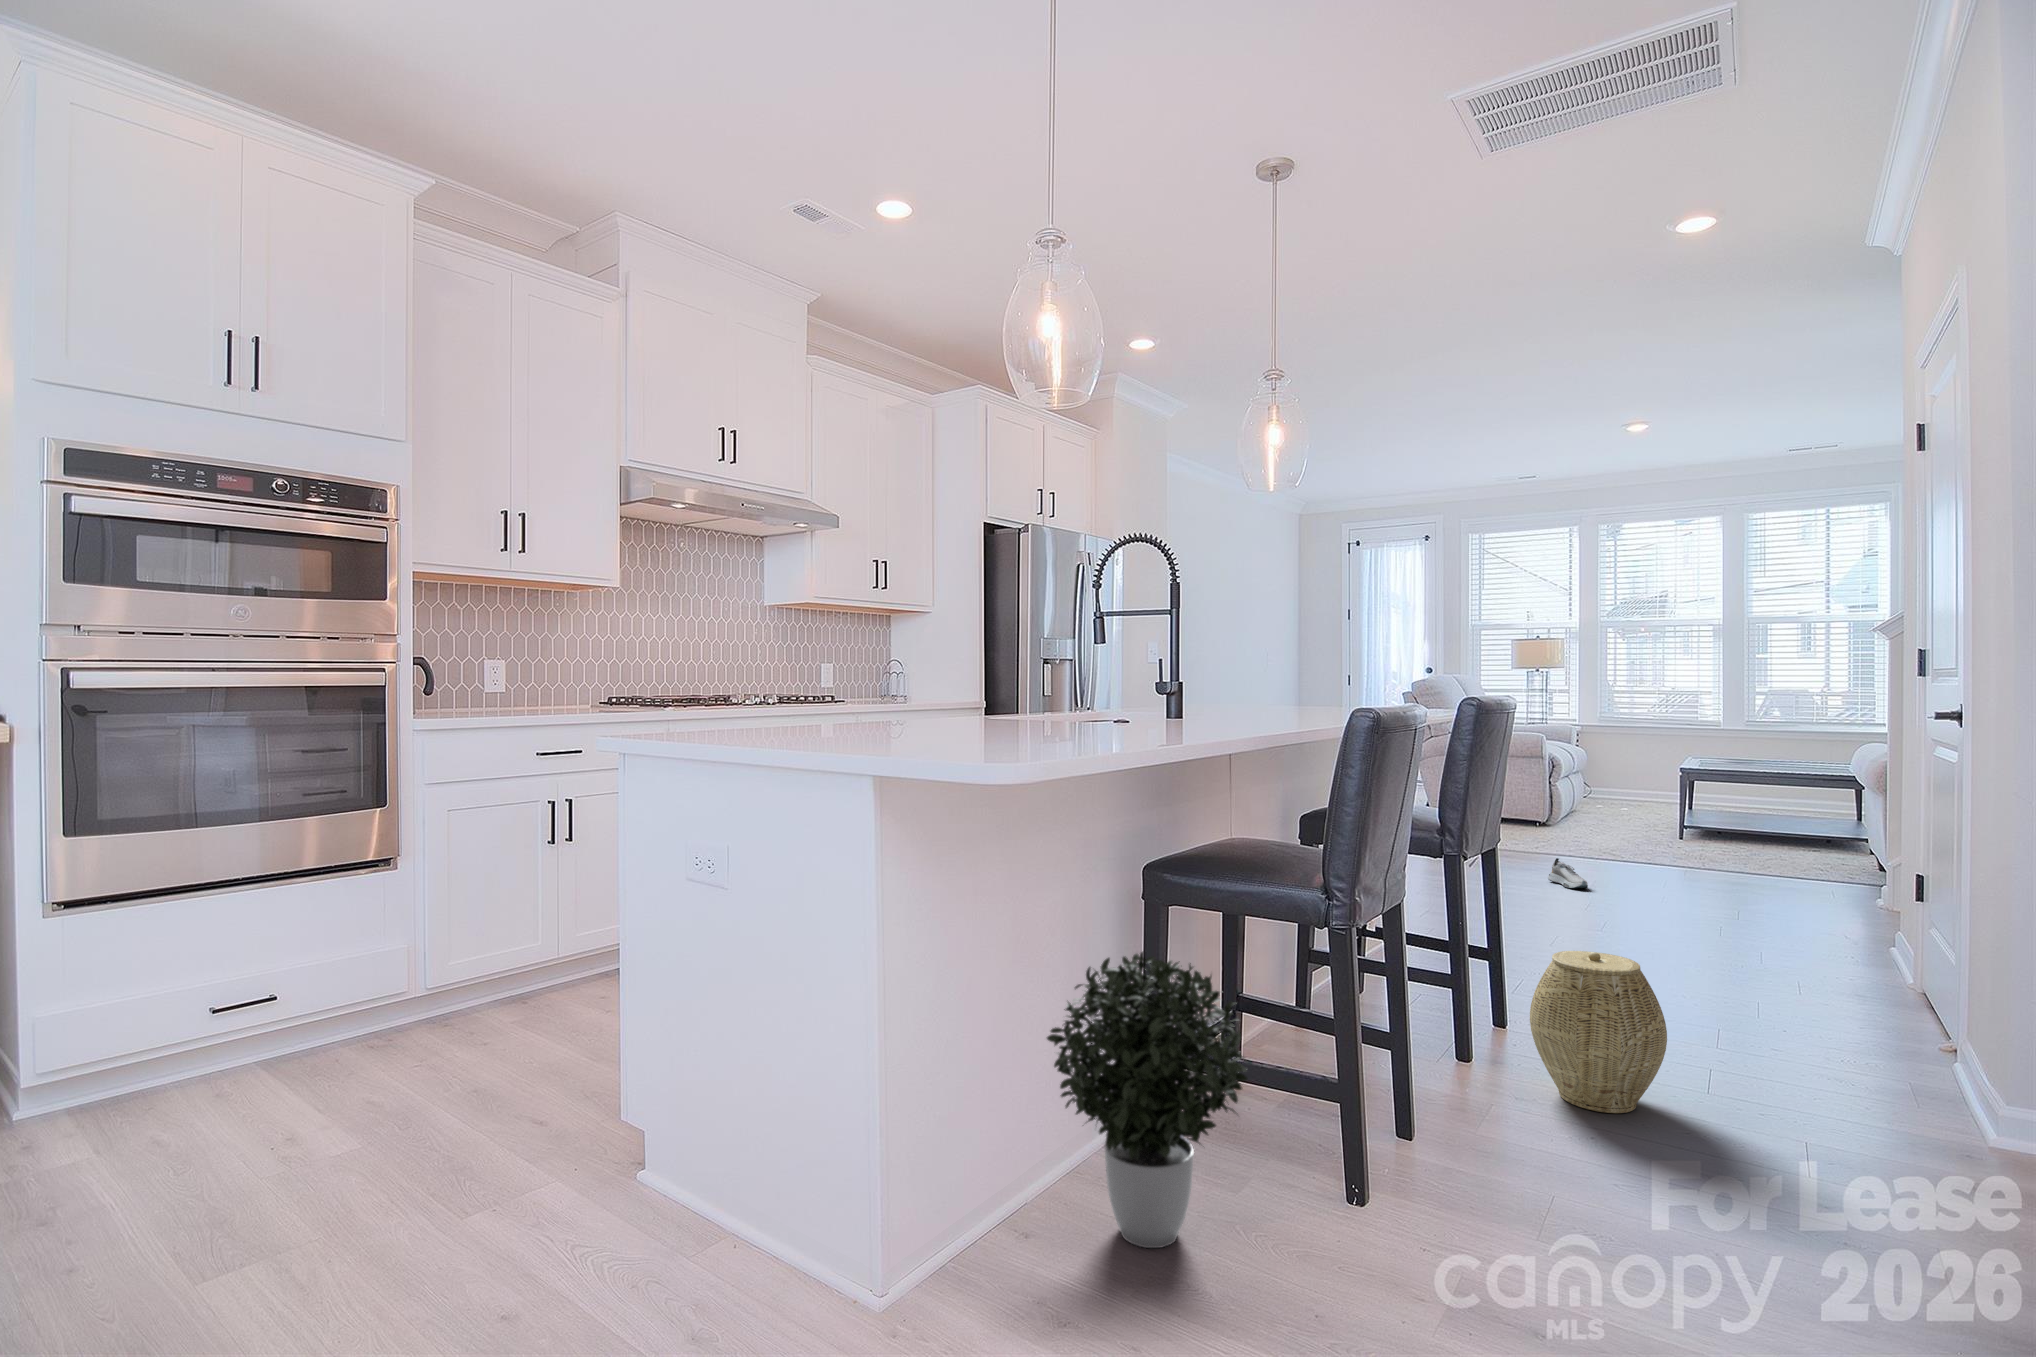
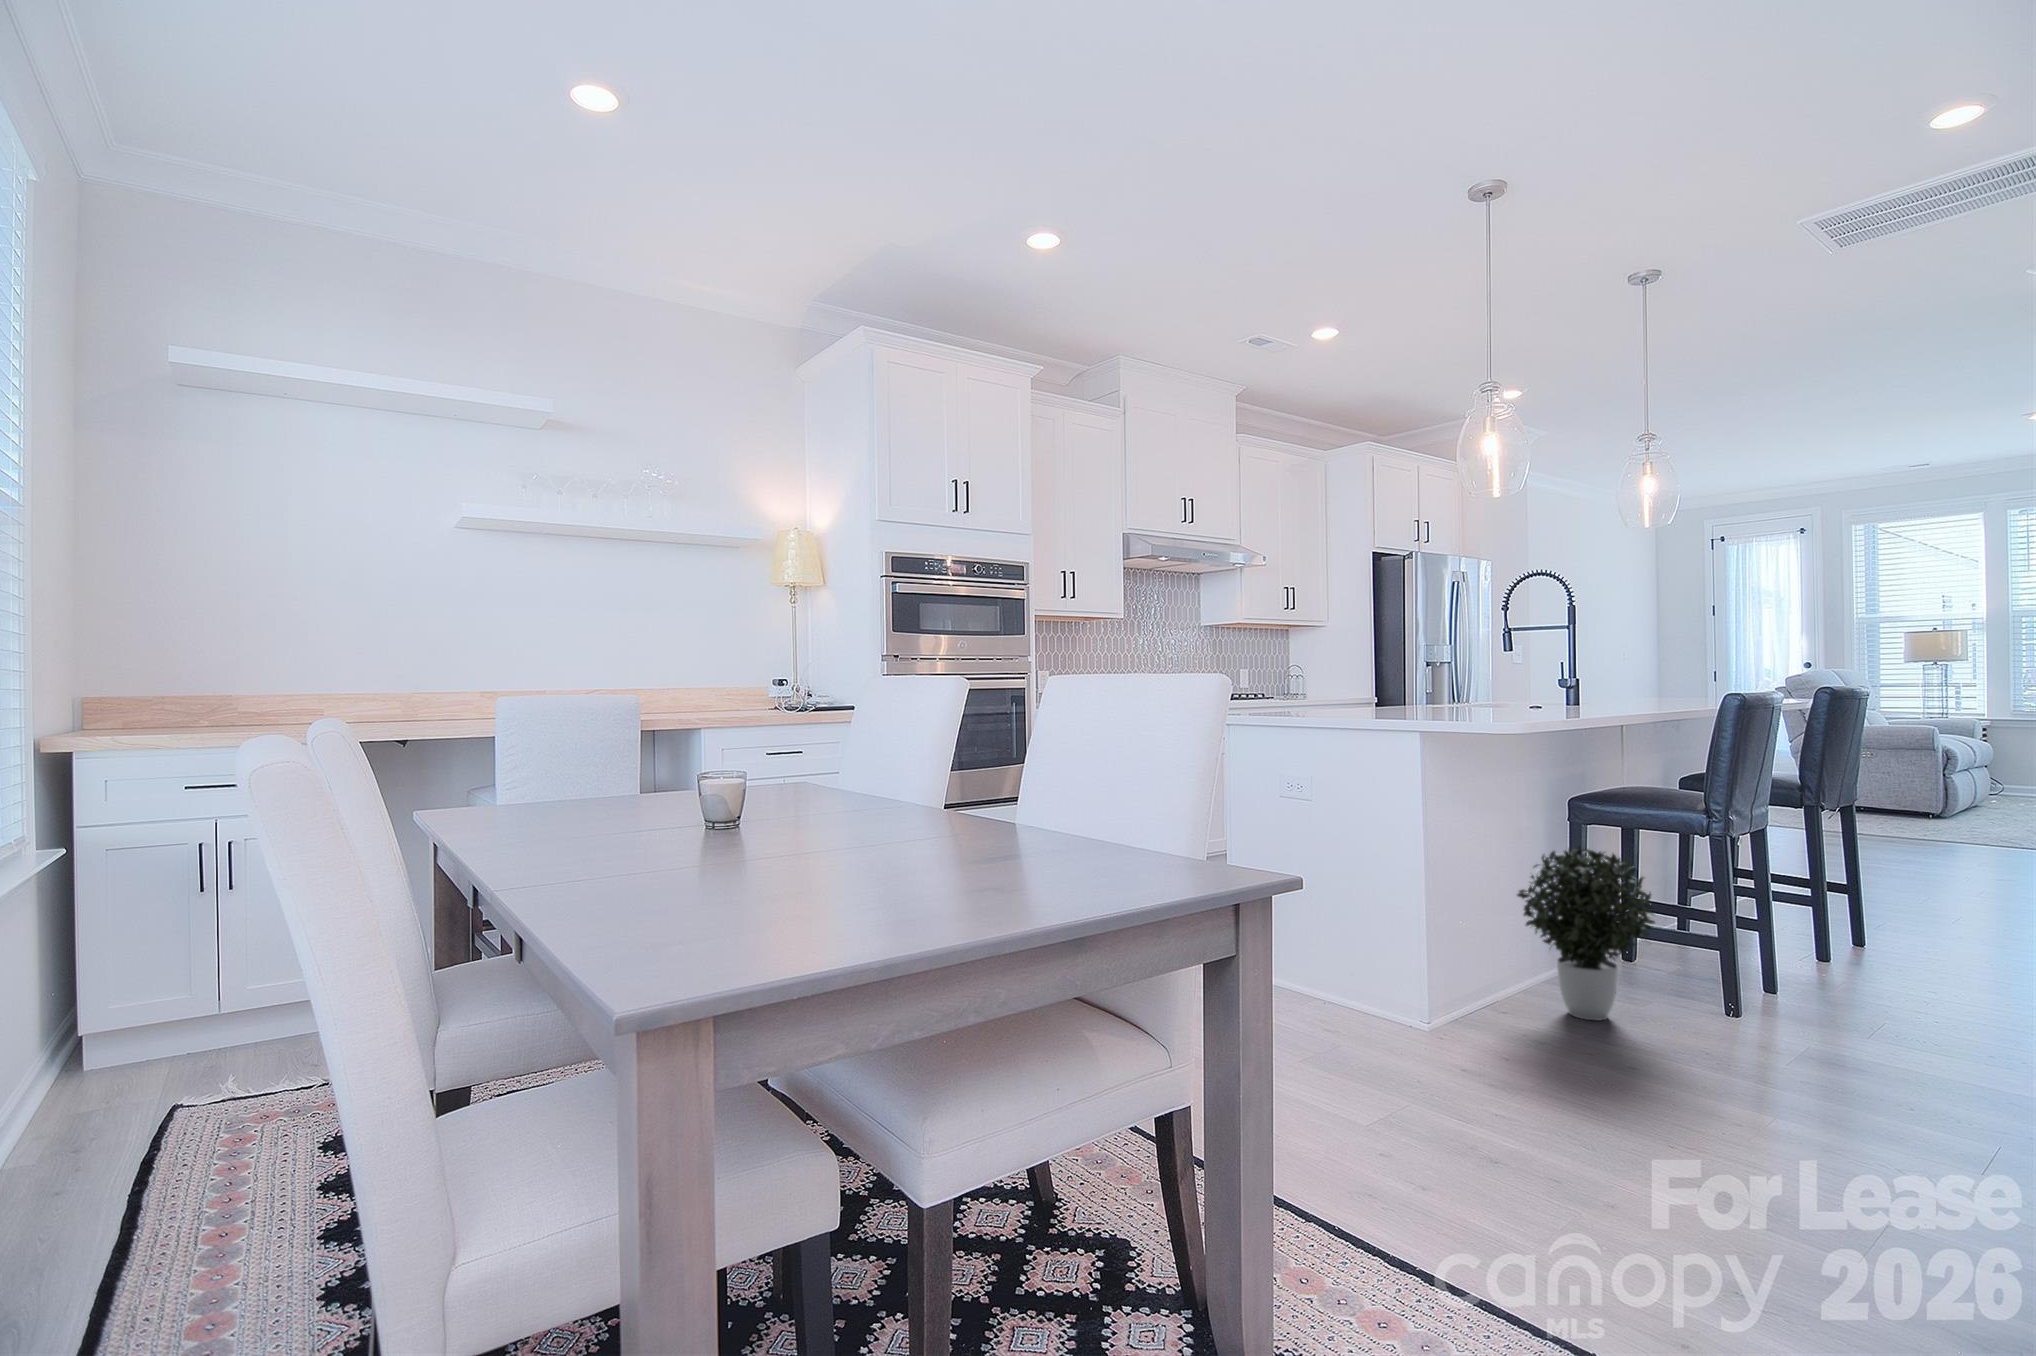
shoe: present [1548,858,1588,888] -> none [1931,839,1974,866]
woven basket: present [1530,951,1667,1113] -> none [1879,877,1998,993]

